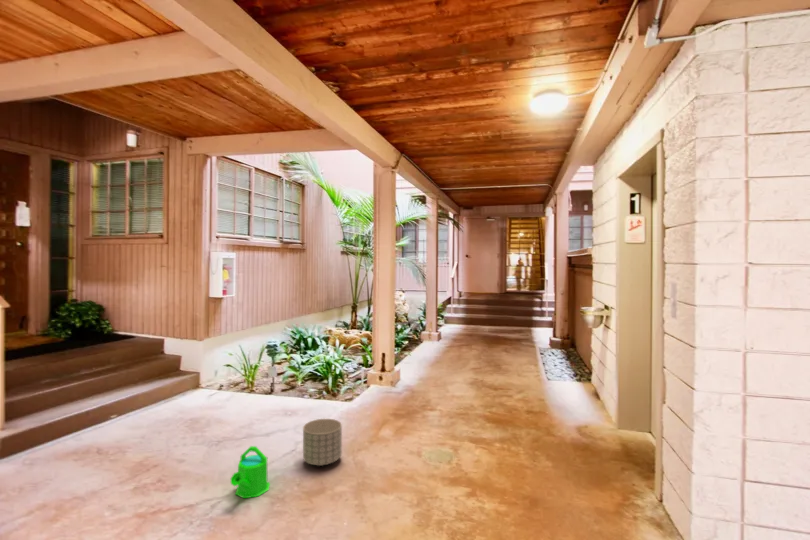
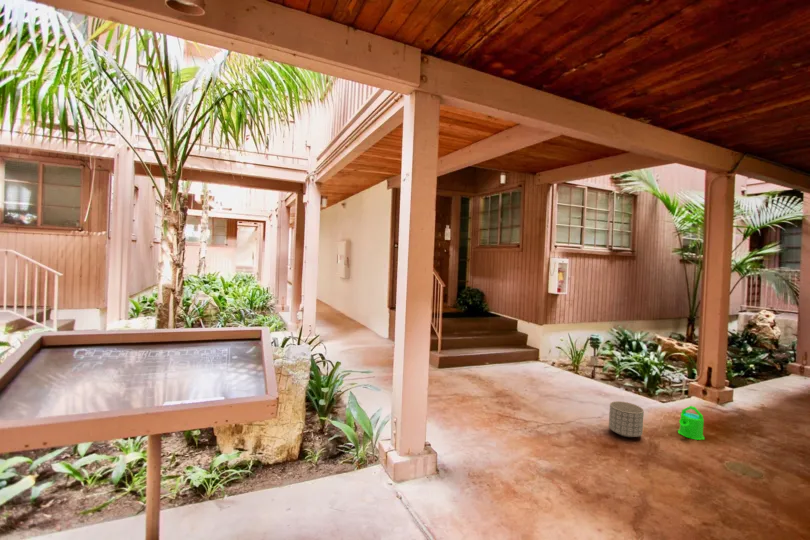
watering can: present [231,446,270,498] -> present [678,406,704,440]

